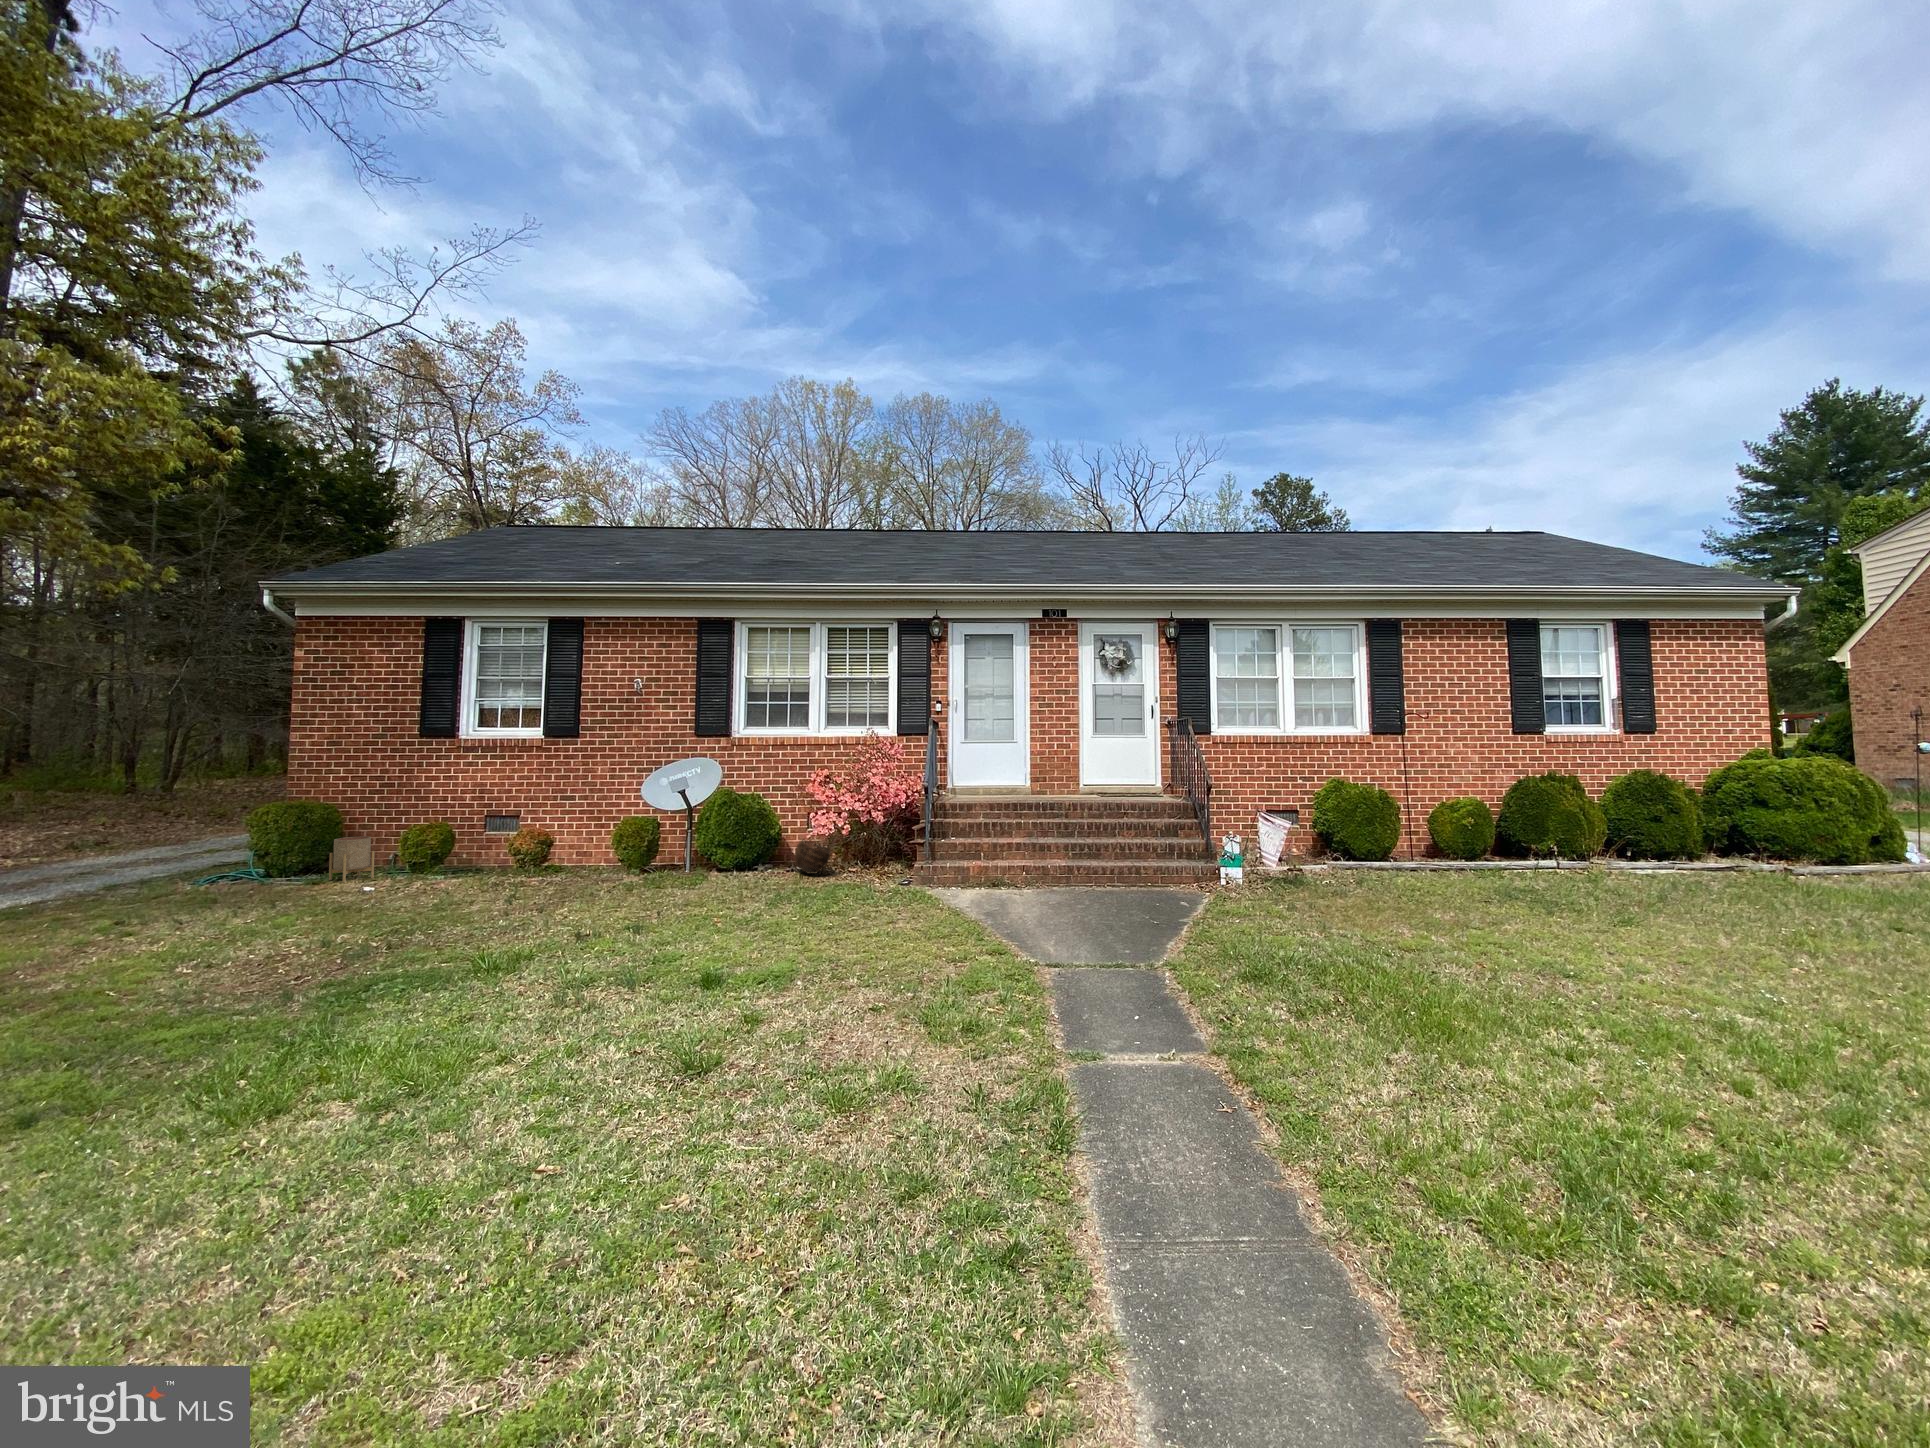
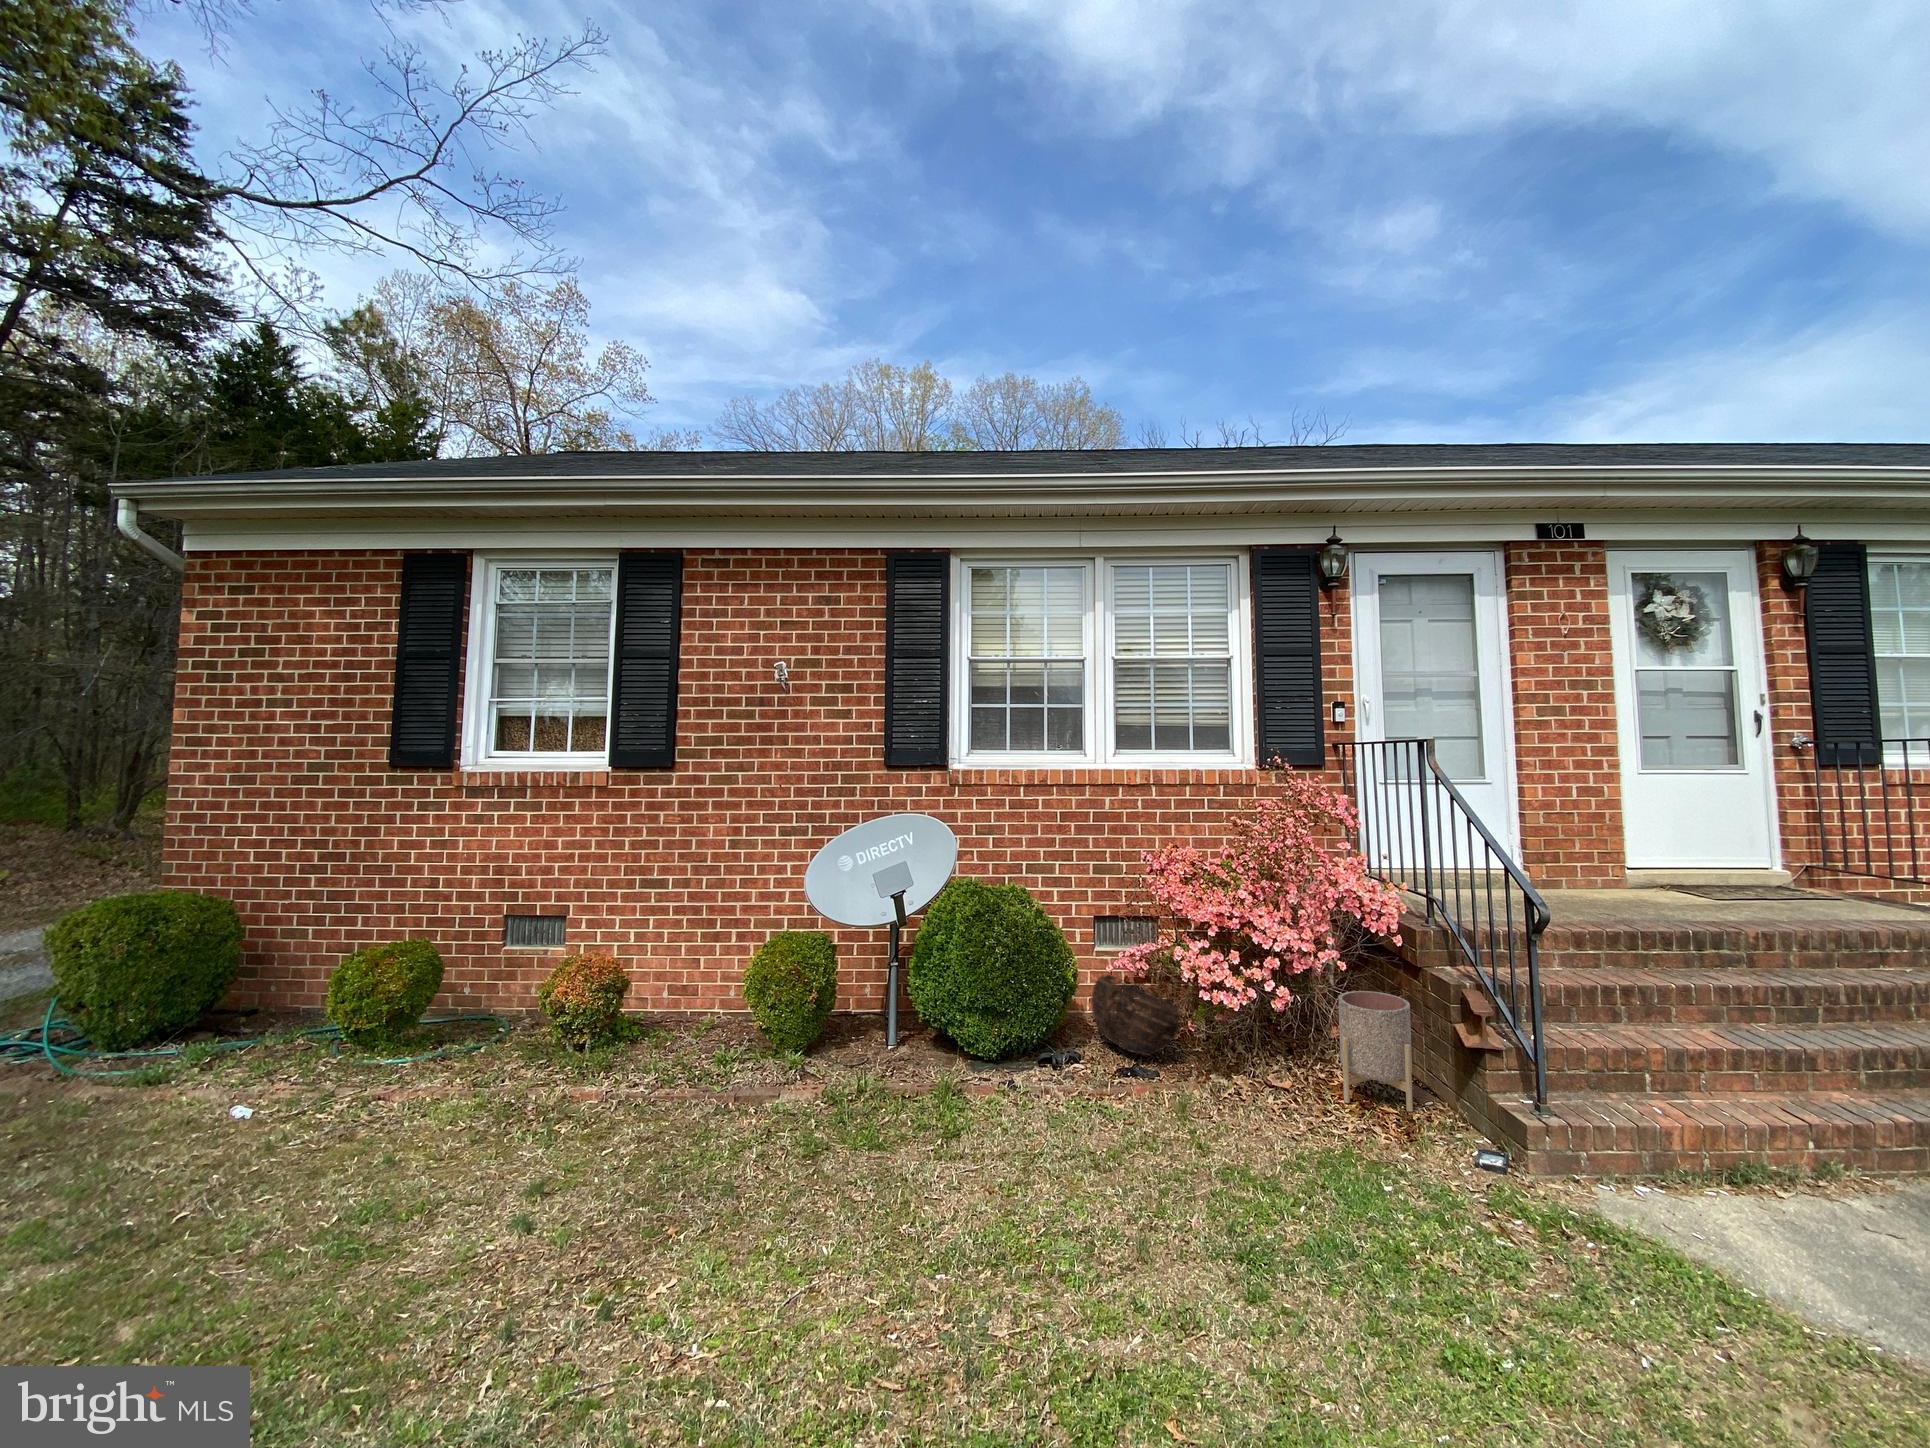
planter: present [329,836,374,882] -> present [1339,991,1413,1112]

